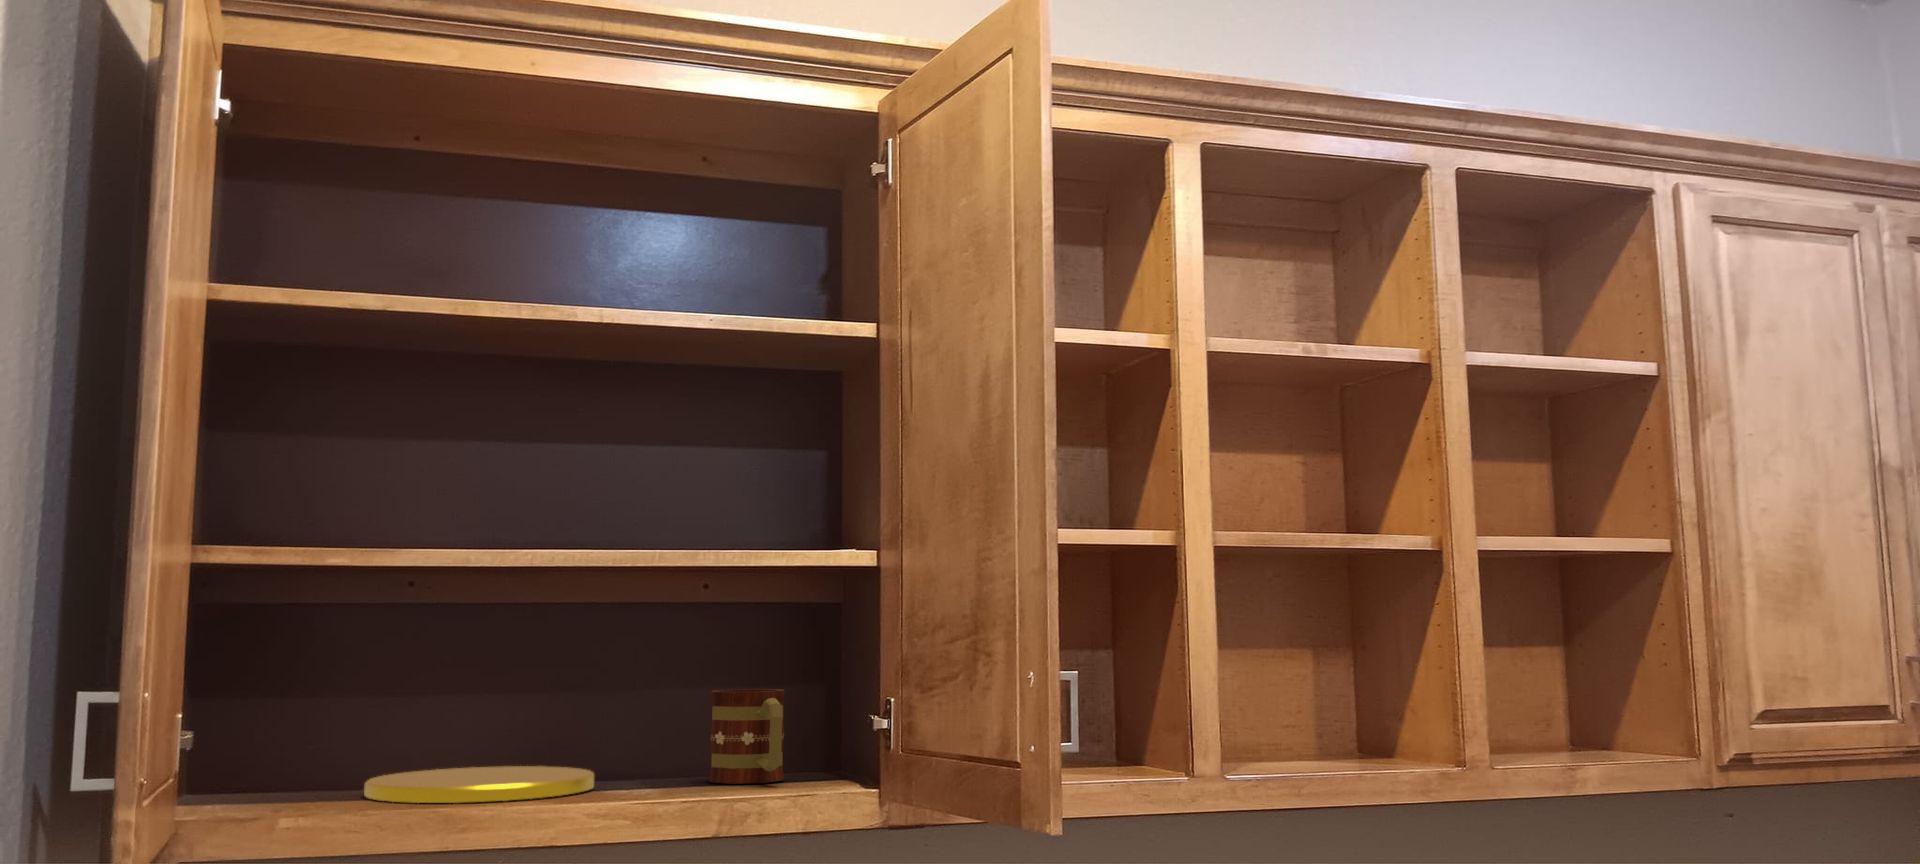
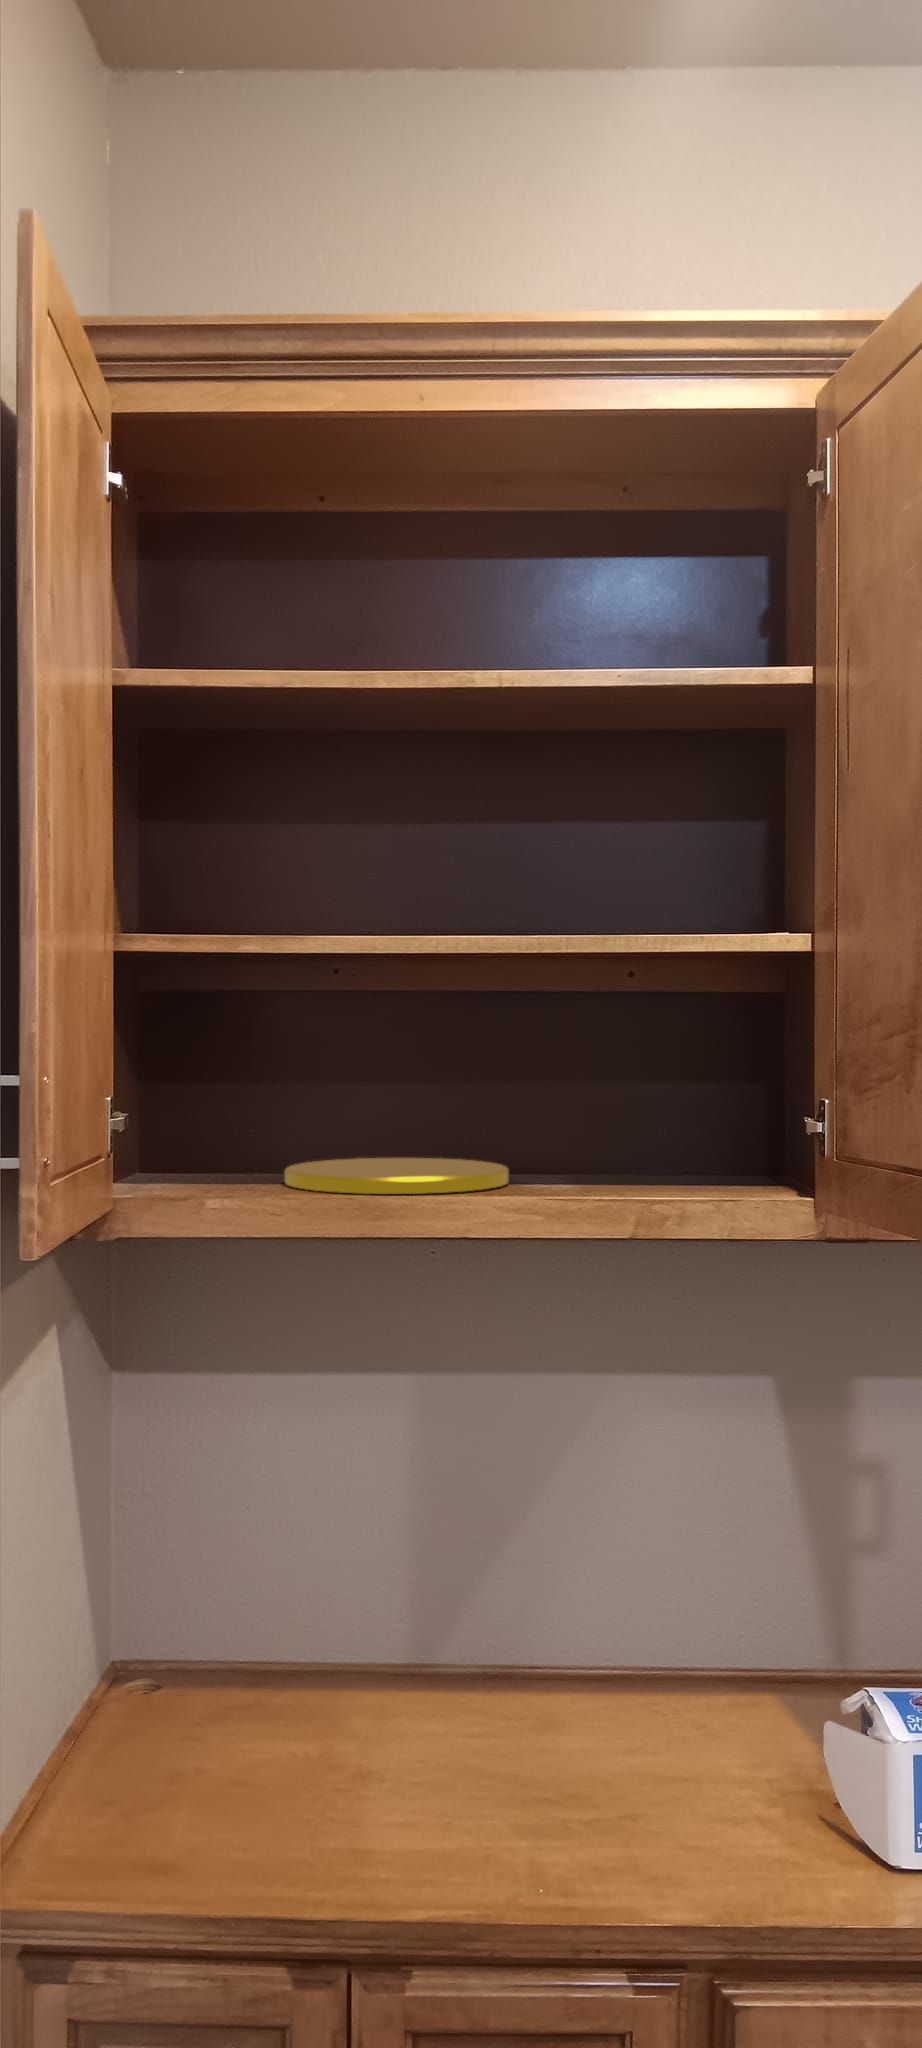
mug: present [710,689,785,784] -> none [629,1085,710,1186]

